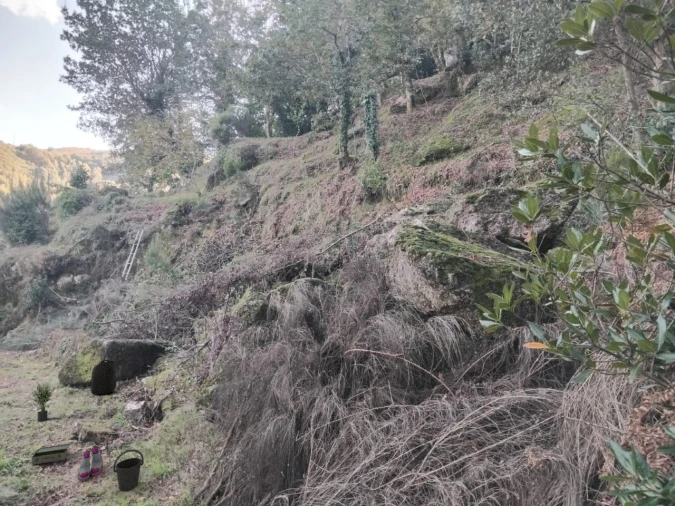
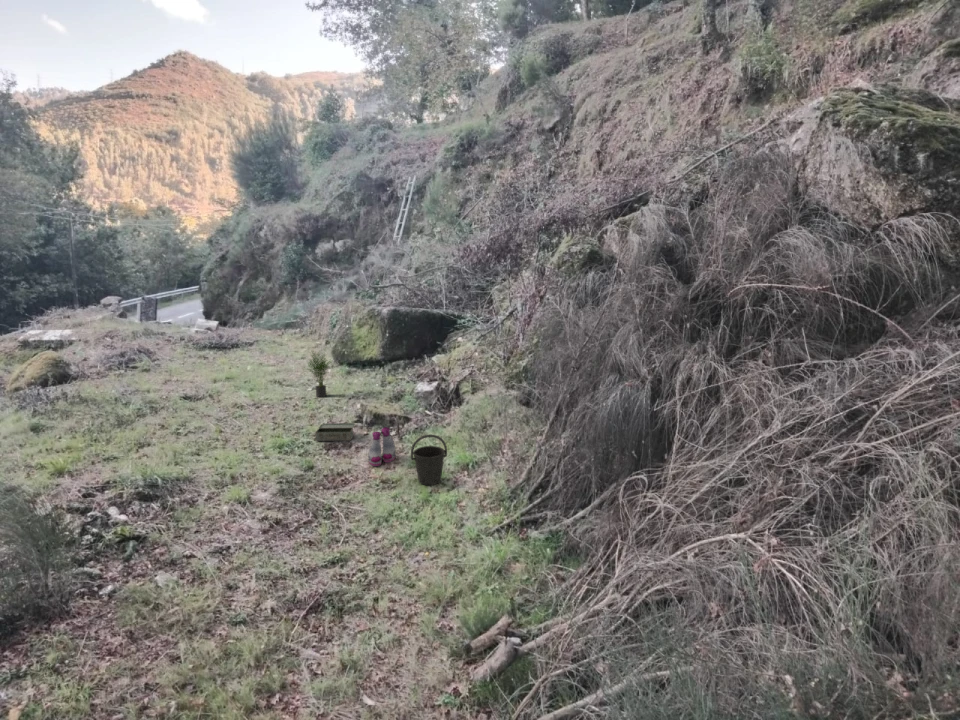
backpack: present [91,360,117,395] -> none [369,333,399,375]

